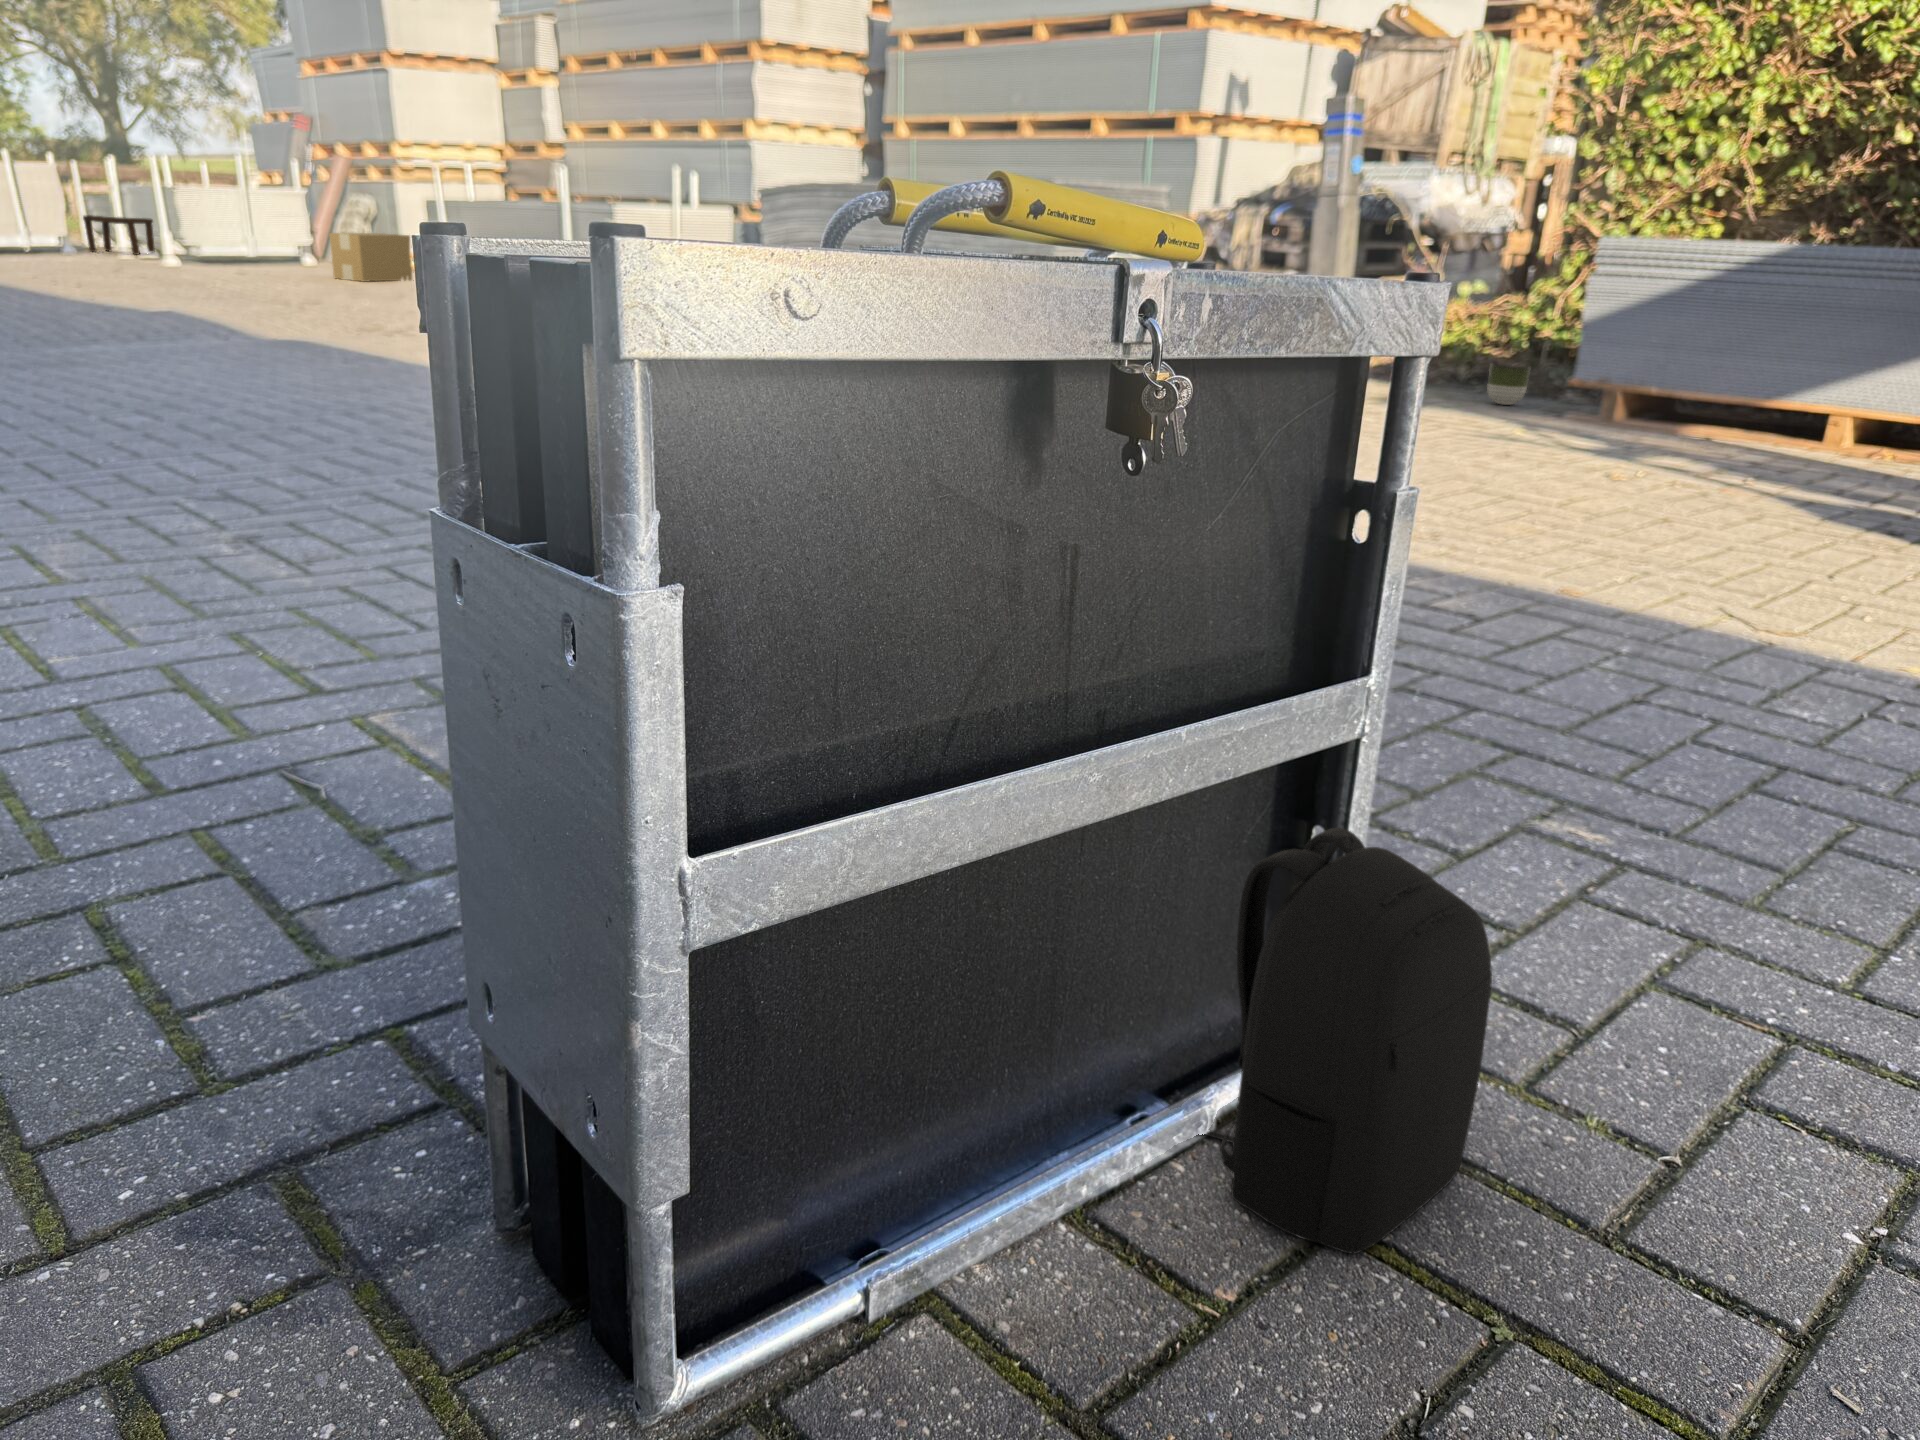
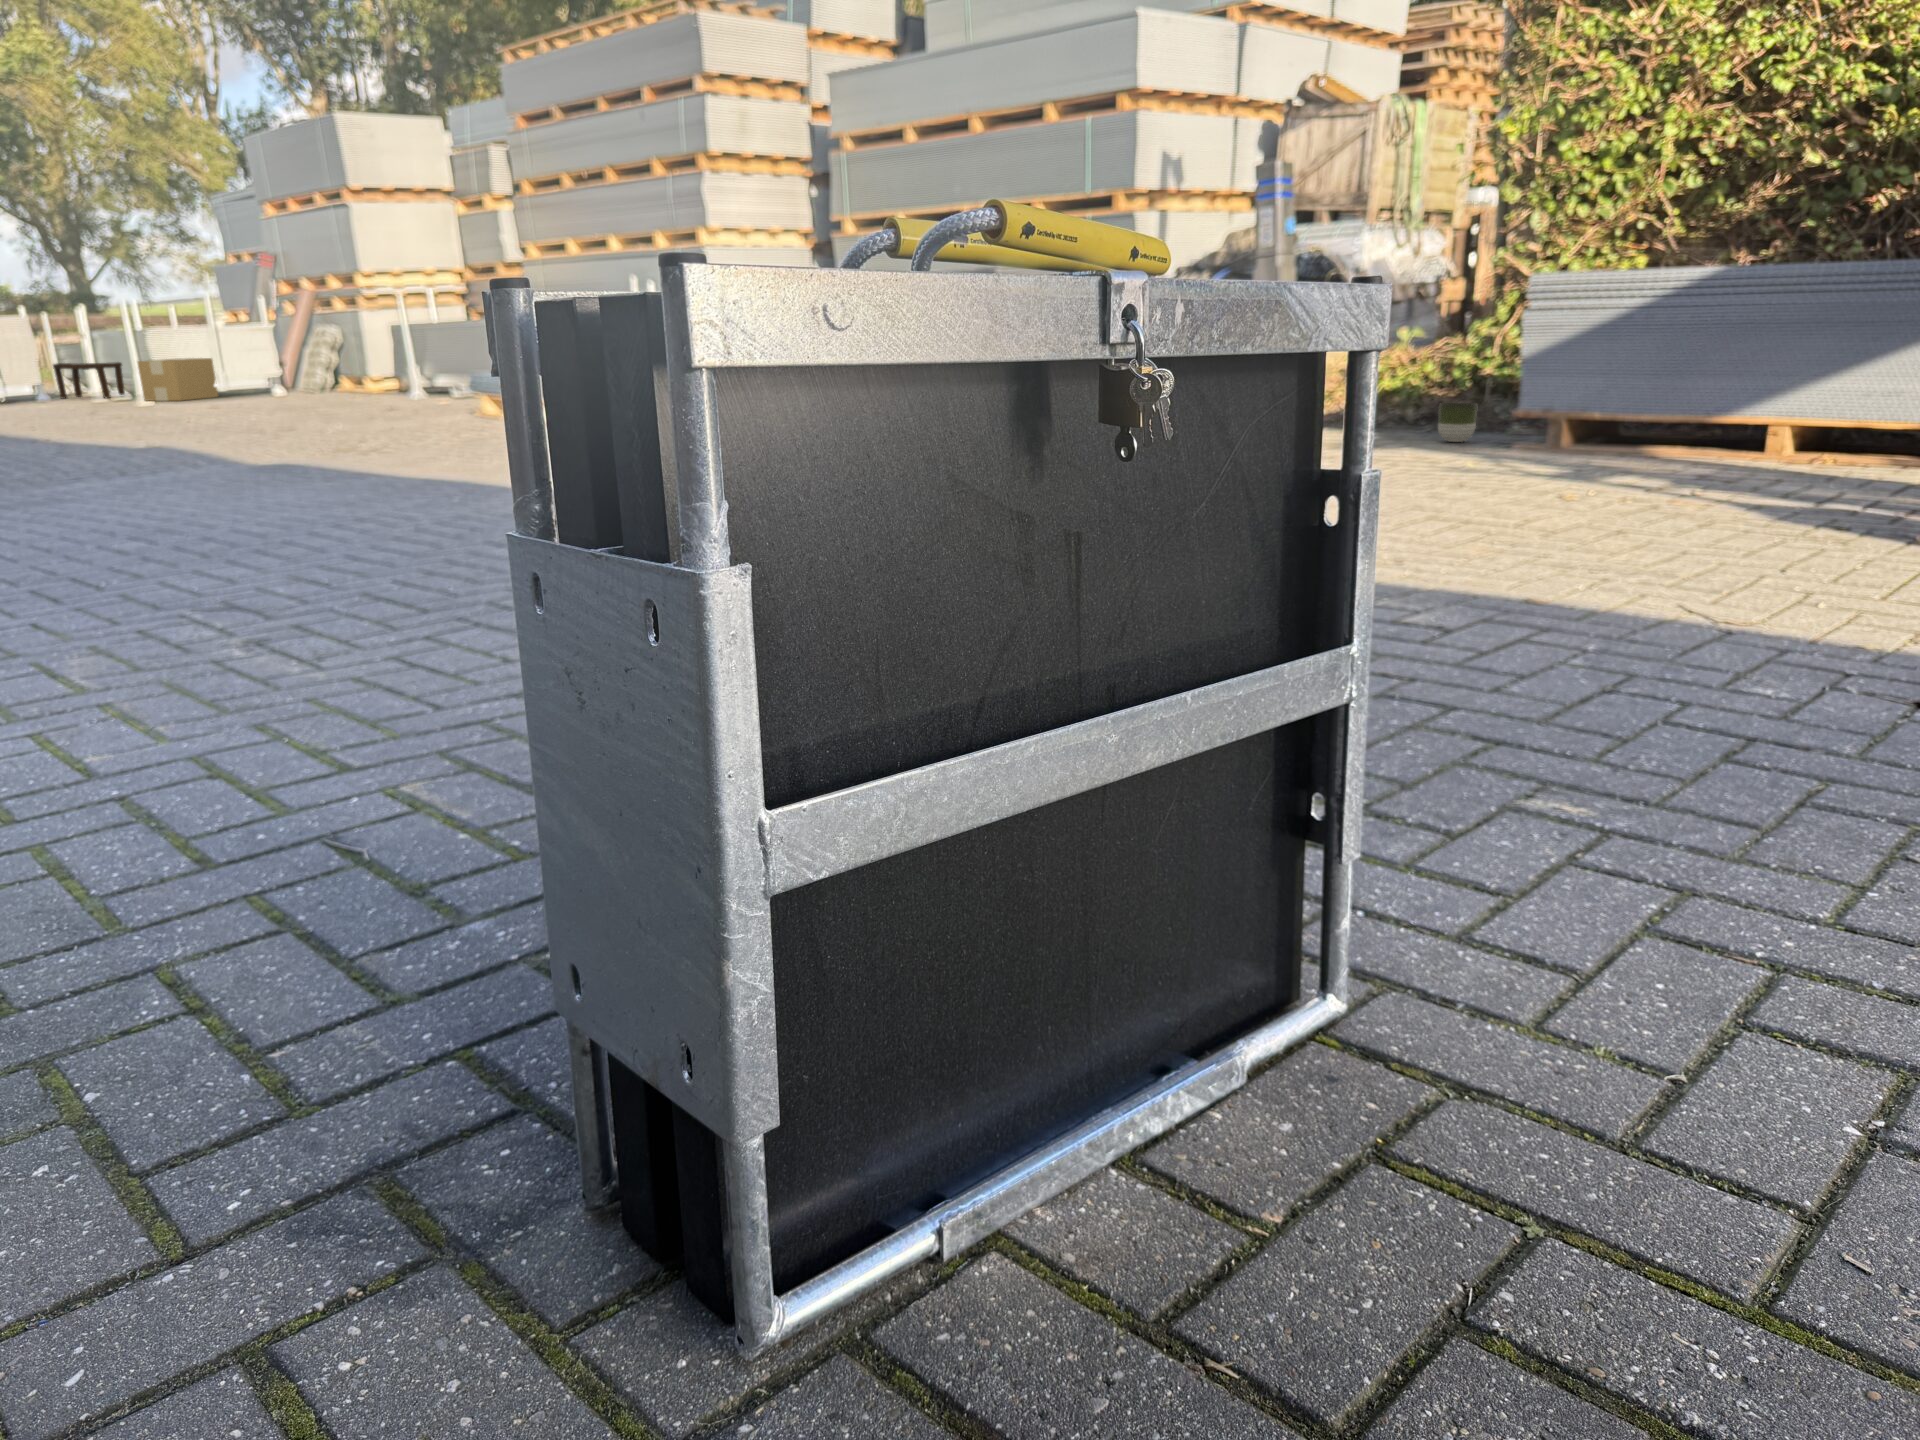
cardboard box: present [330,233,413,282] -> present [138,358,218,401]
backpack: present [1206,828,1492,1254] -> none [1218,785,1492,1174]

